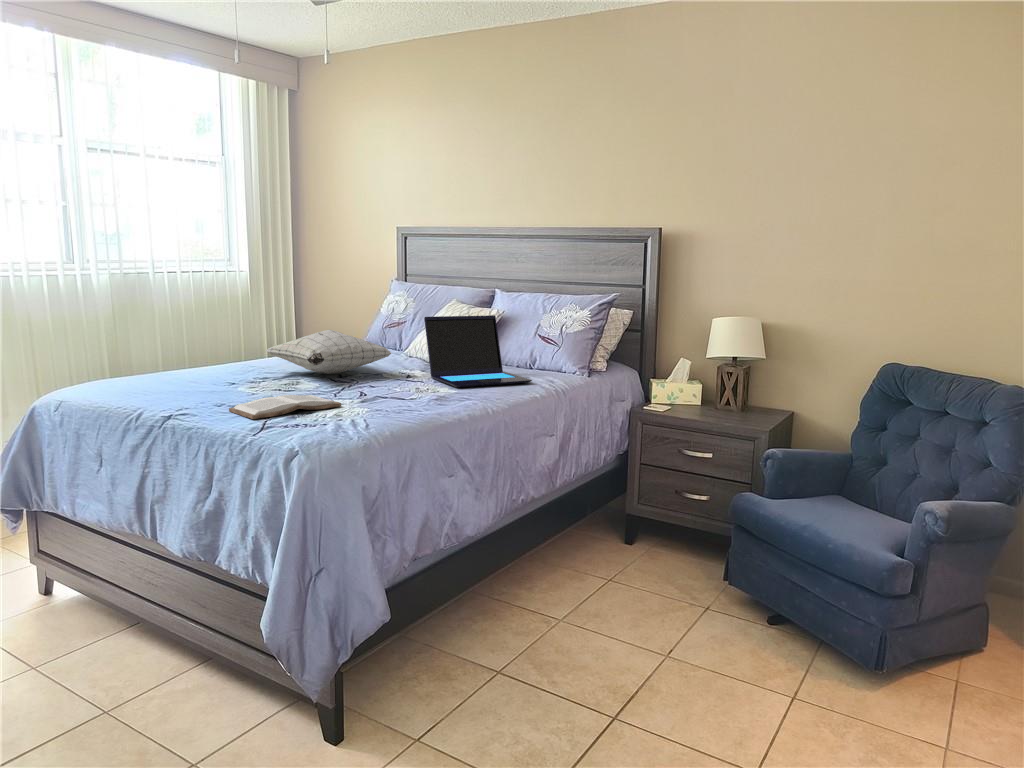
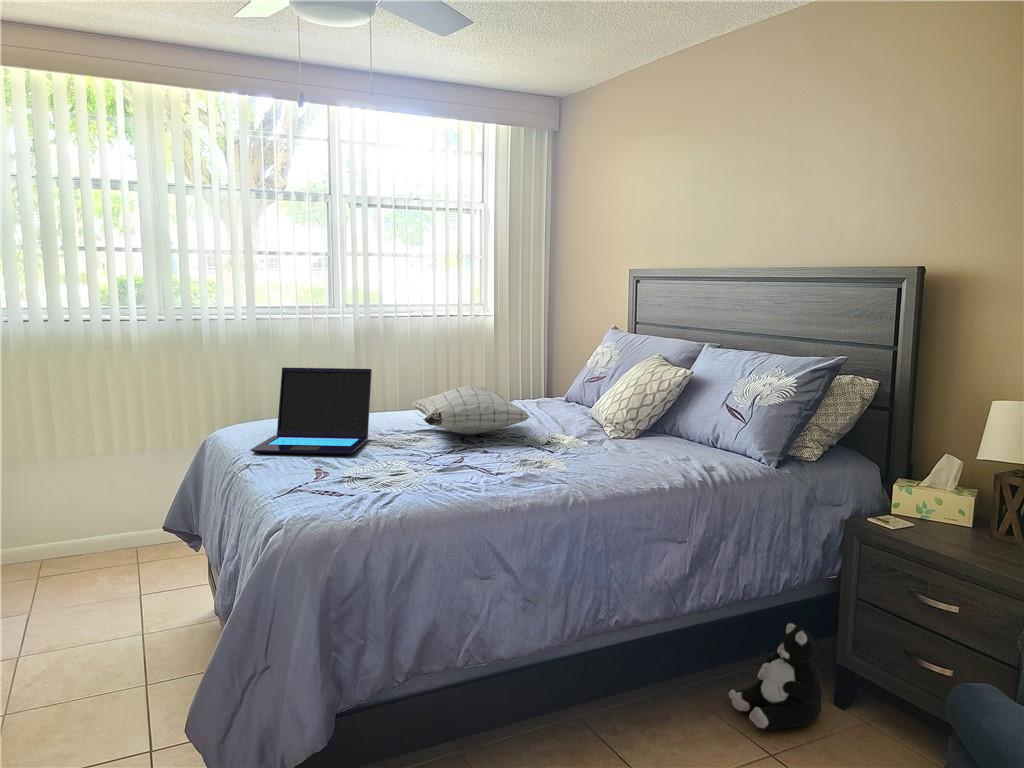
laptop: present [424,315,532,387] -> present [250,368,372,455]
book: present [229,395,341,419] -> none [299,459,408,484]
plush toy: none [571,488,633,565] -> present [729,622,822,730]

